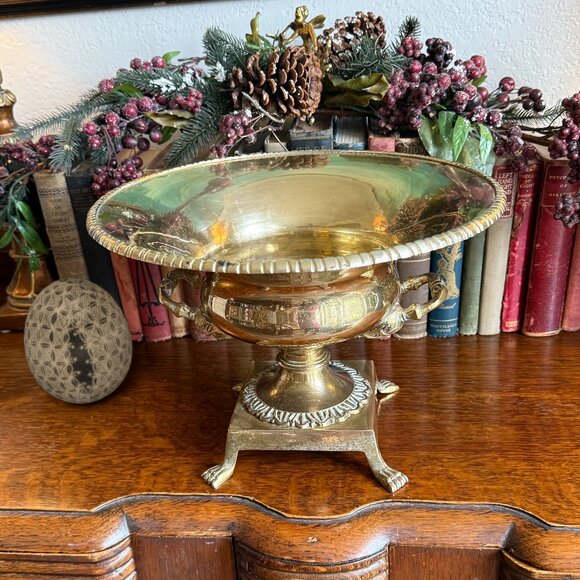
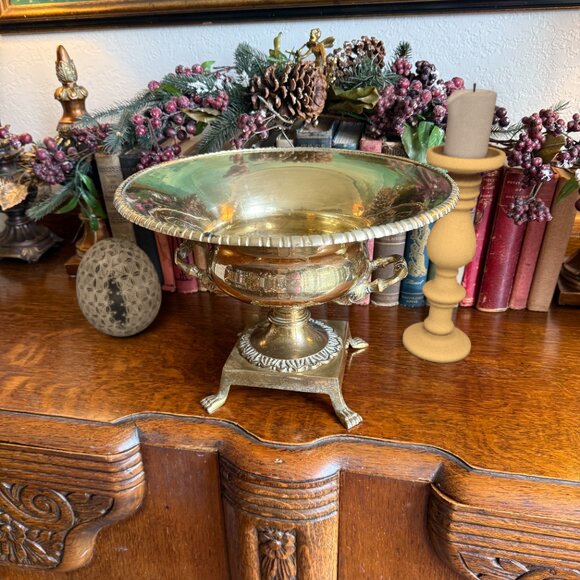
candle holder: none [440,66,547,402] -> present [403,83,506,363]

